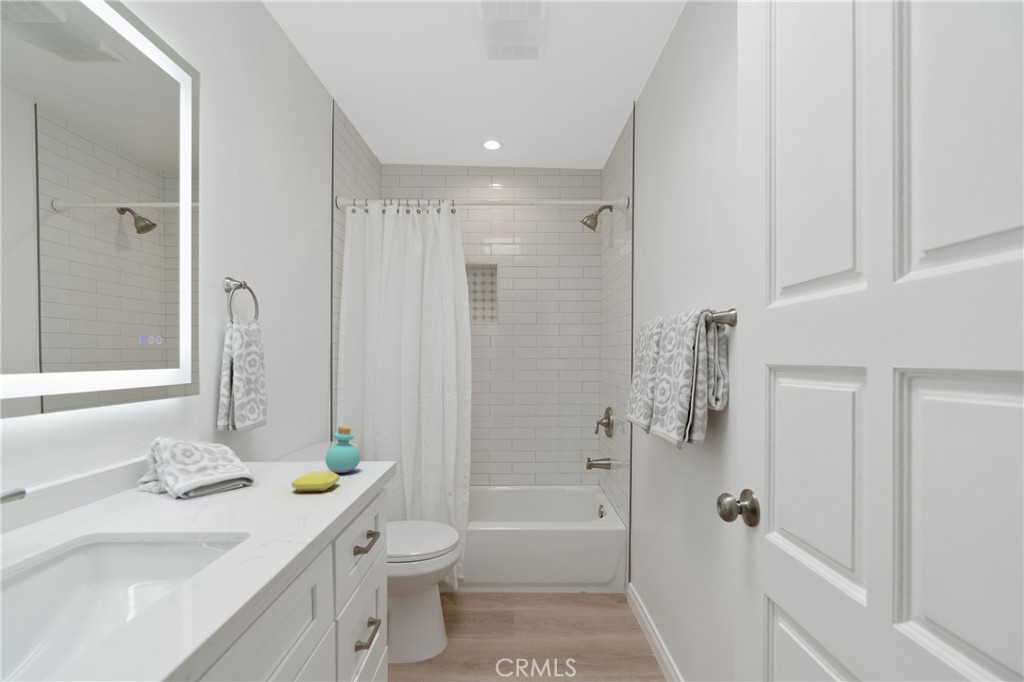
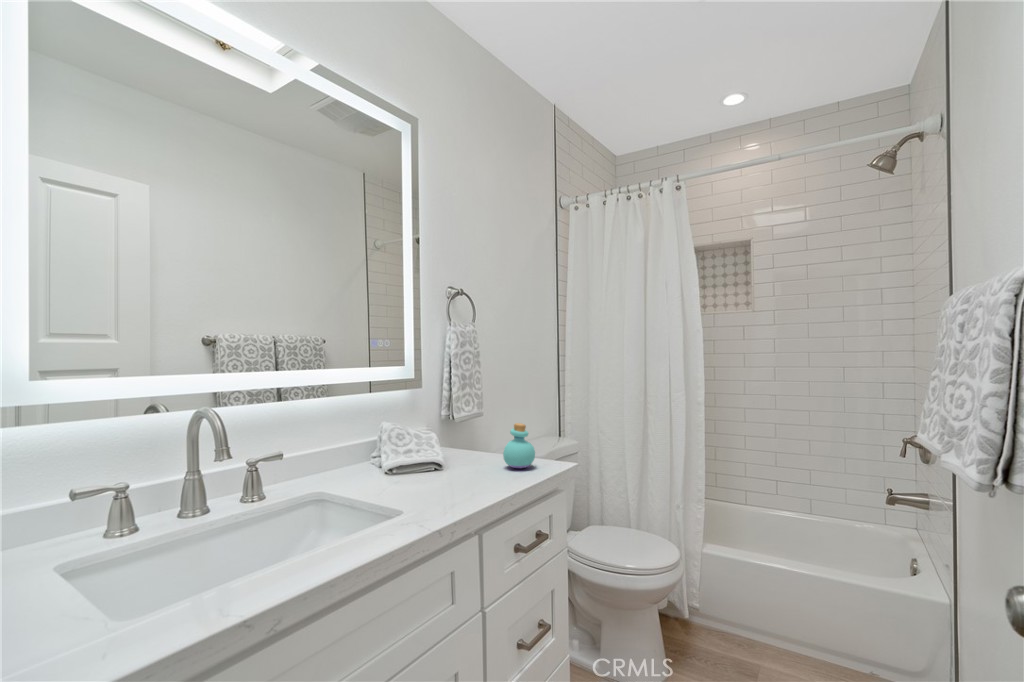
soap bar: present [292,471,340,491] -> none [461,464,504,484]

